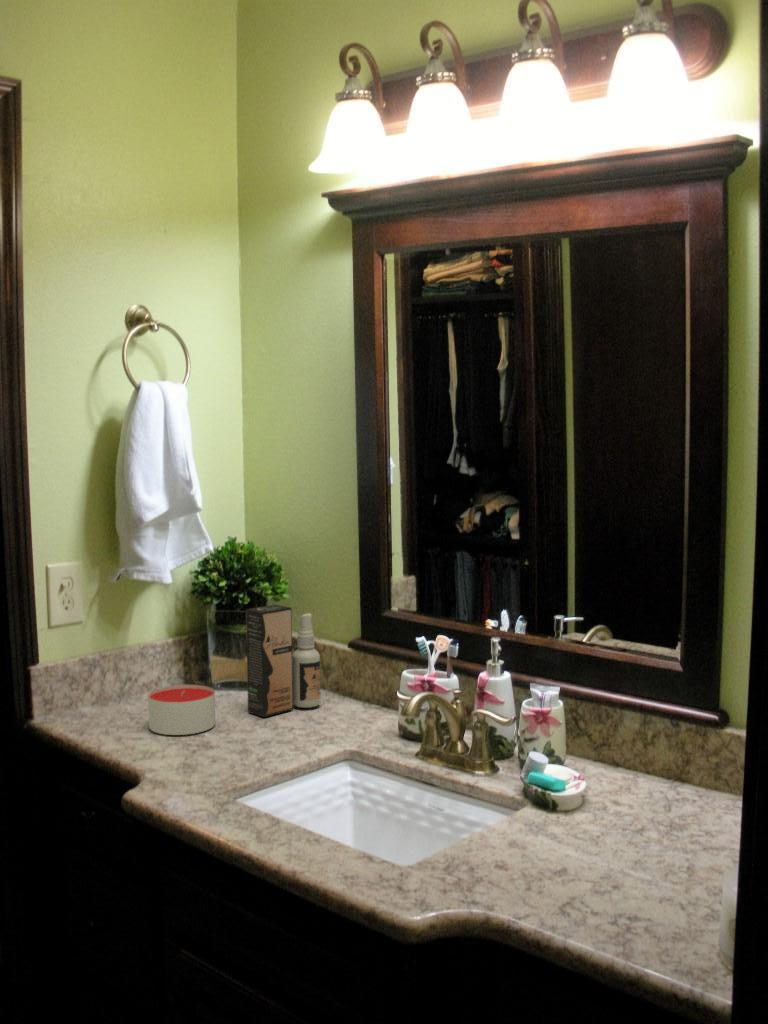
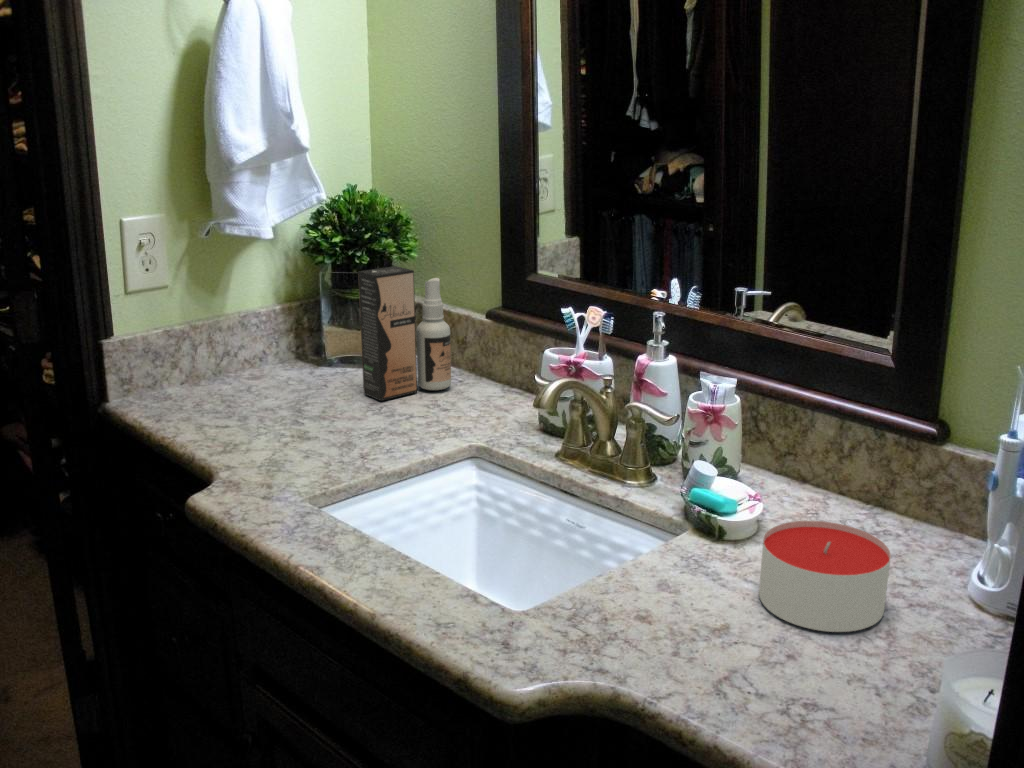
candle: present [148,685,215,735] -> present [759,521,891,632]

